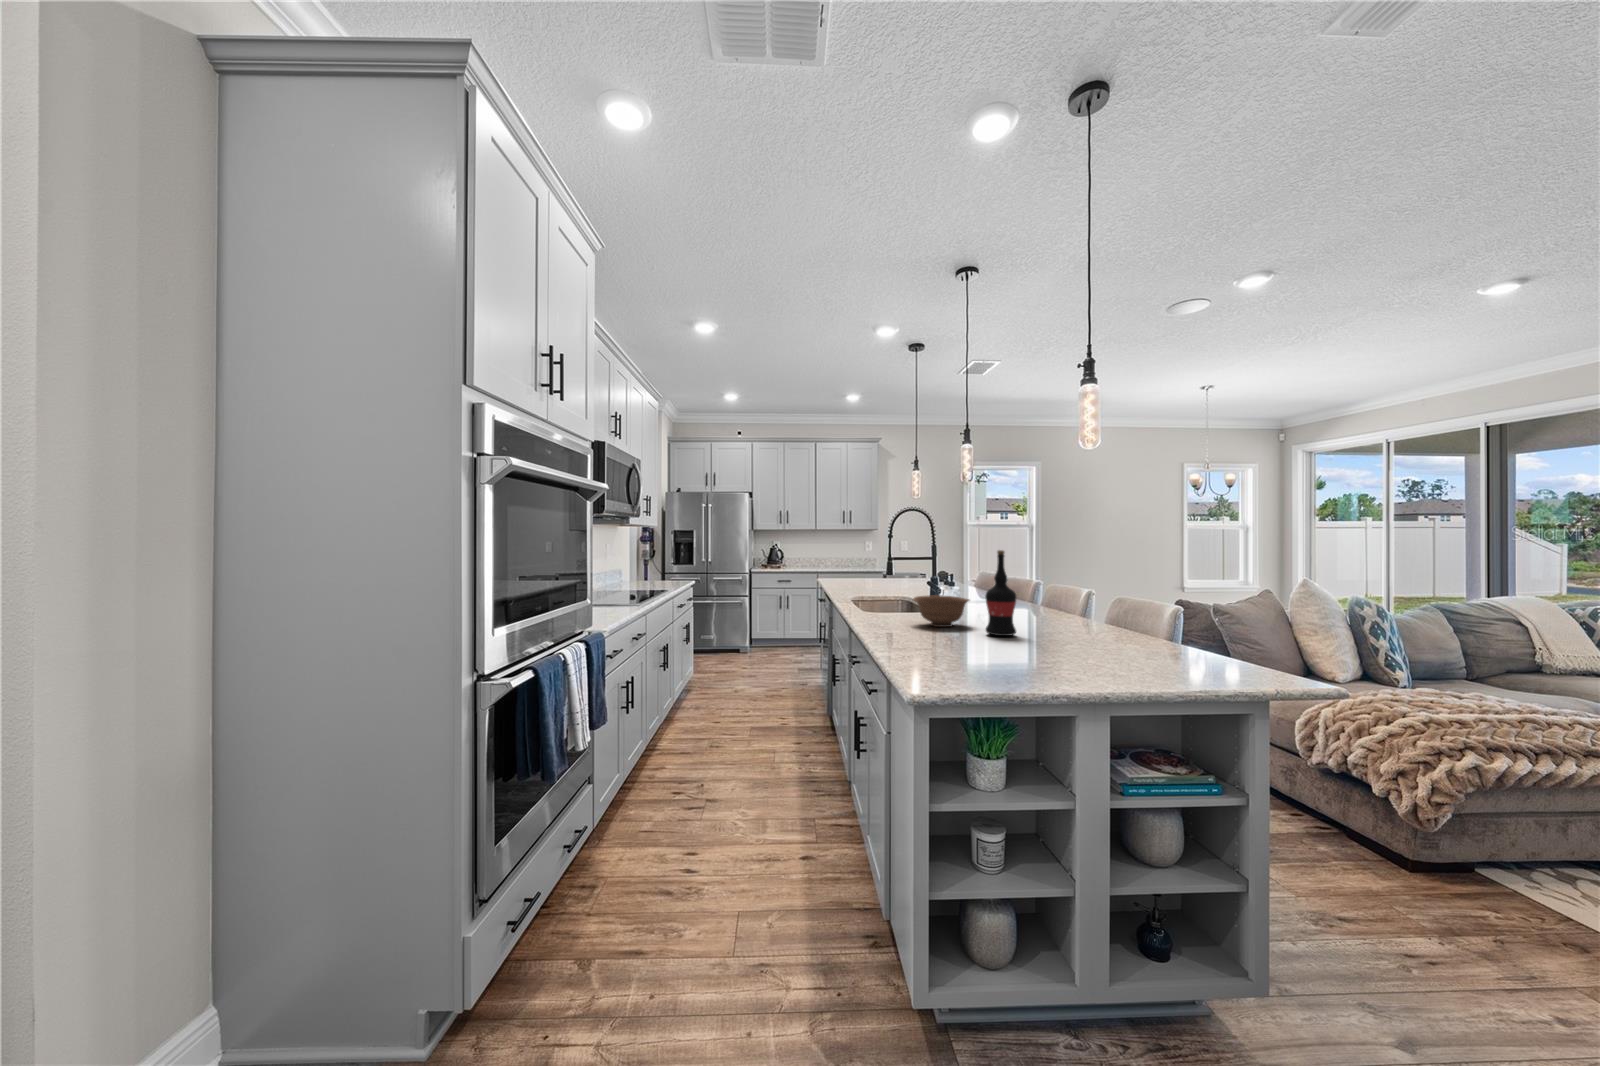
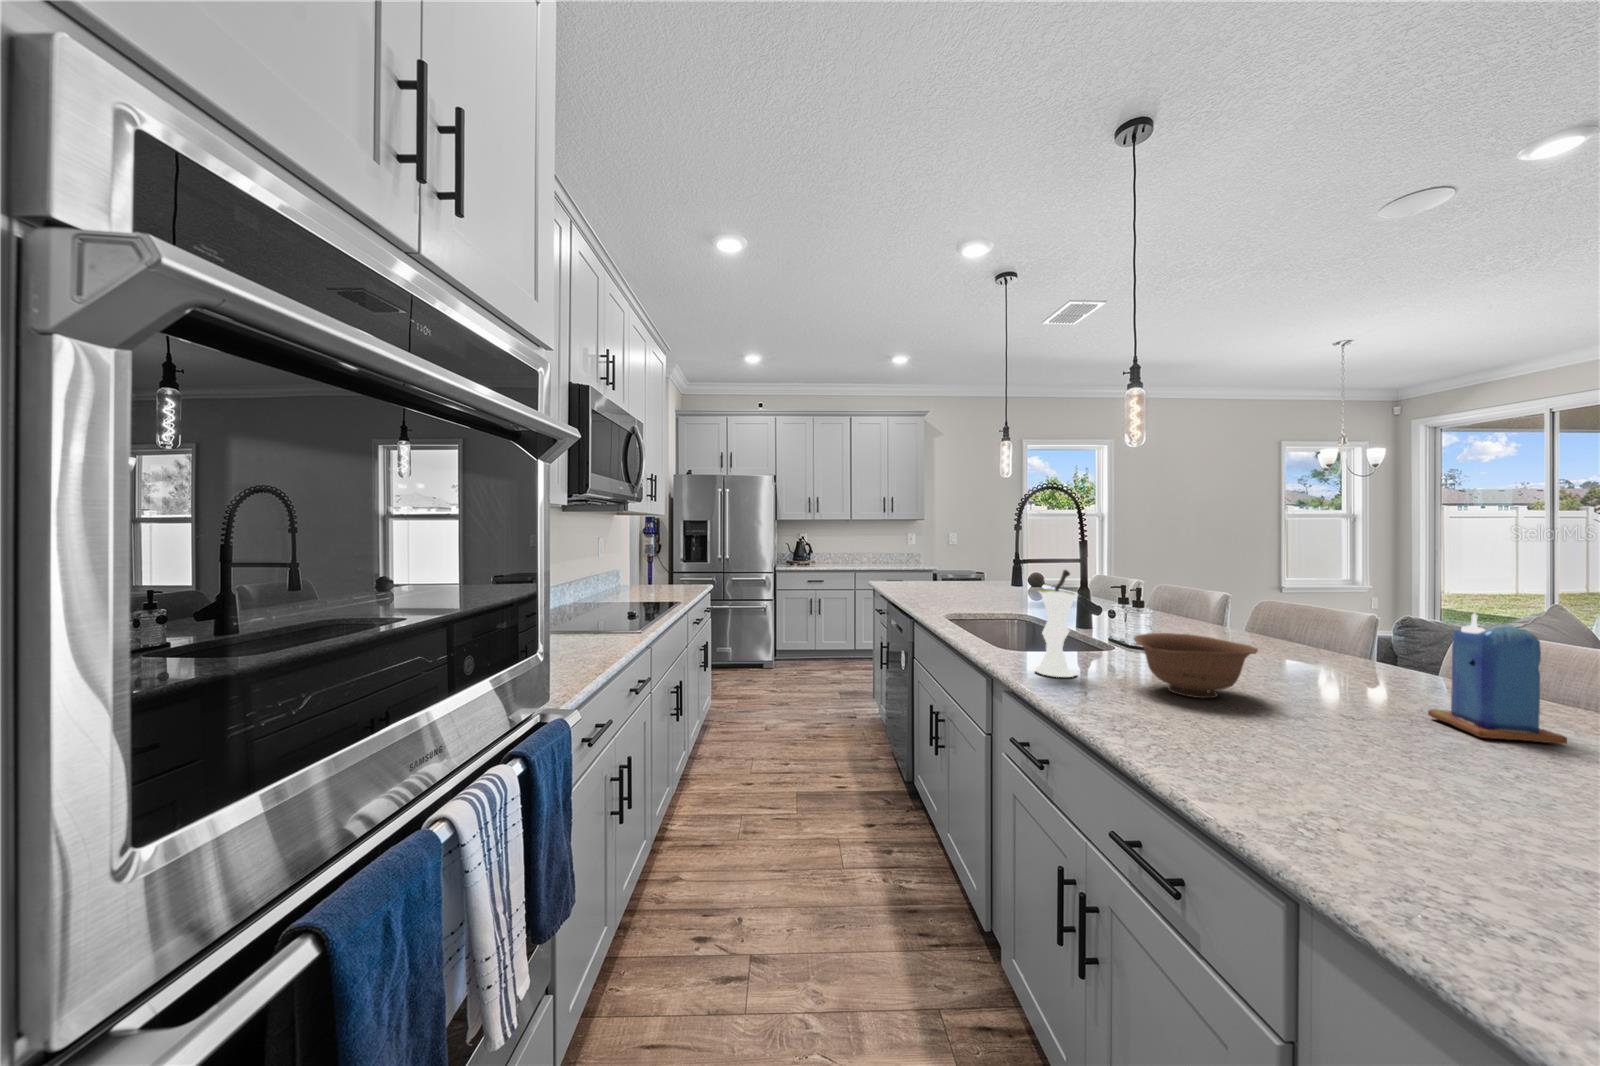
wine bottle: present [985,550,1016,636] -> none [1331,557,1418,736]
vase: none [869,560,892,621] -> present [1035,570,1077,677]
candle: none [1041,578,1079,638] -> present [1428,613,1567,744]

